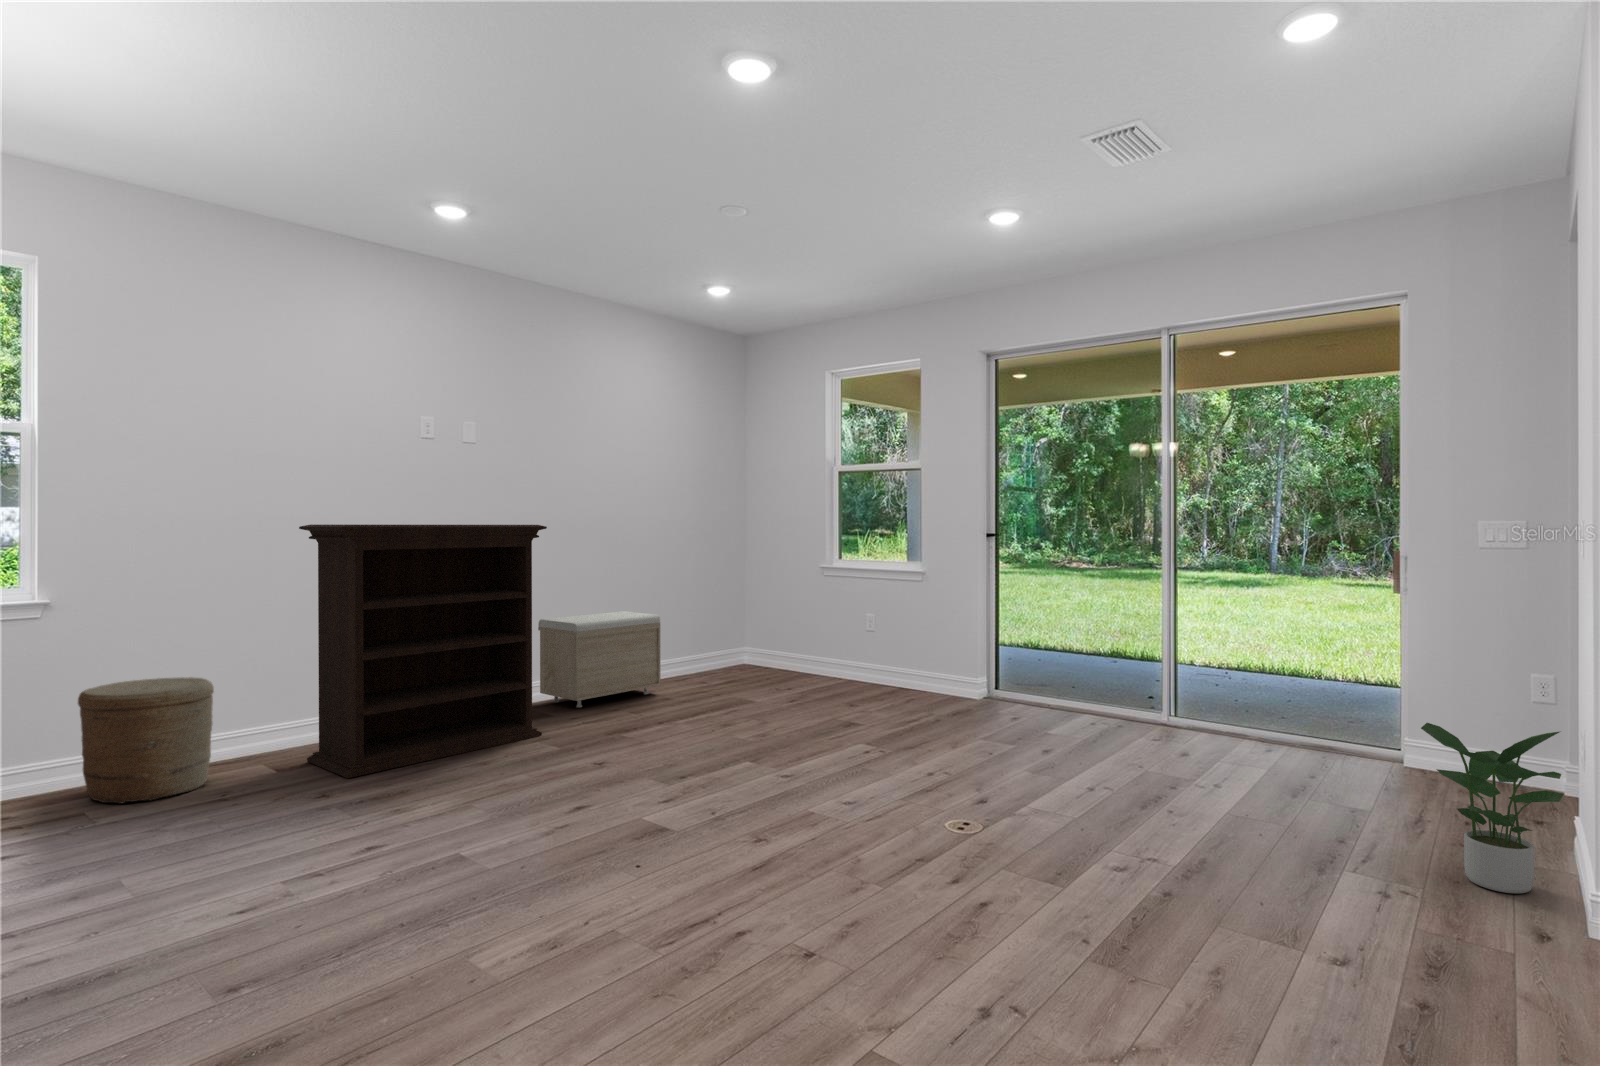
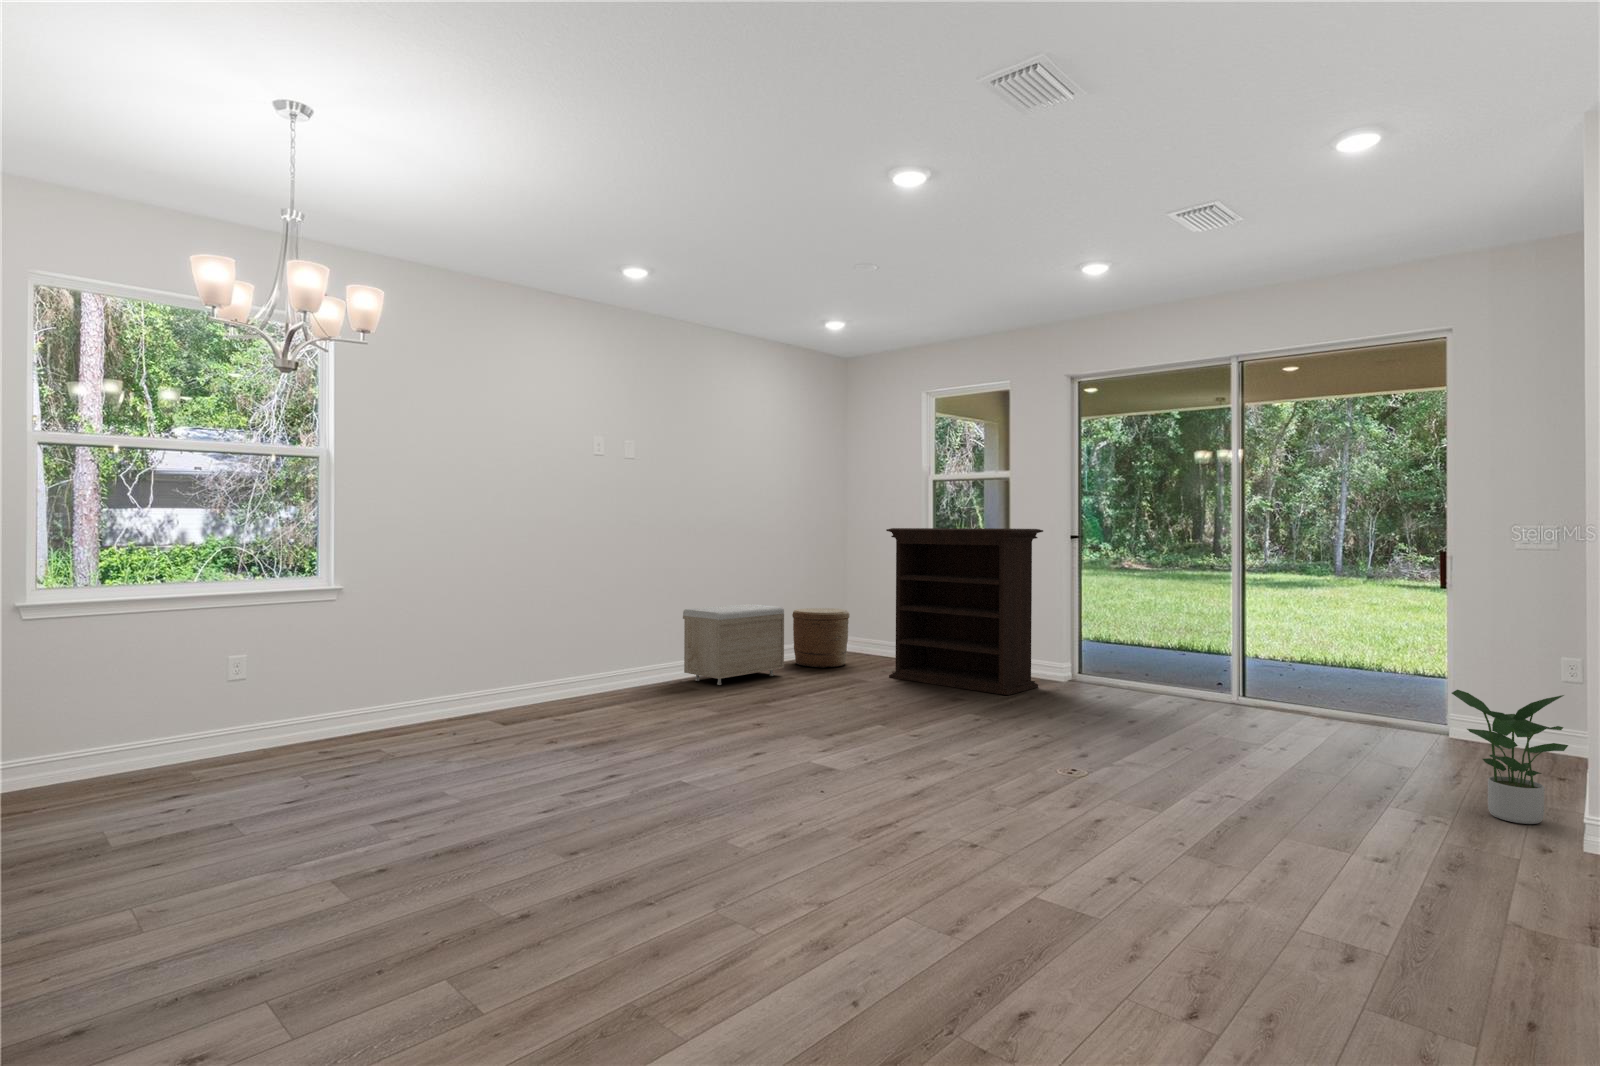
bookshelf: present [299,524,547,778] -> present [886,528,1043,695]
woven basket: present [78,677,214,804] -> present [792,608,850,668]

